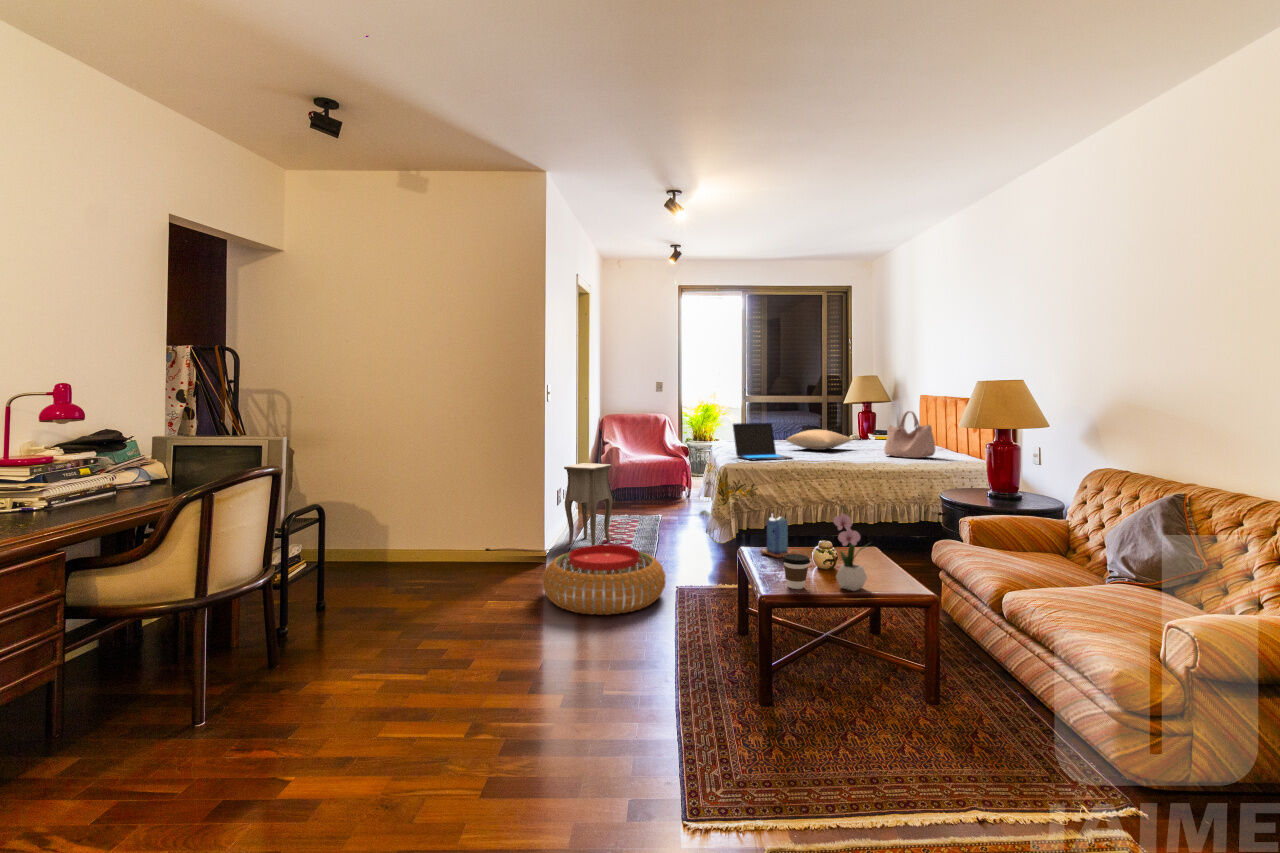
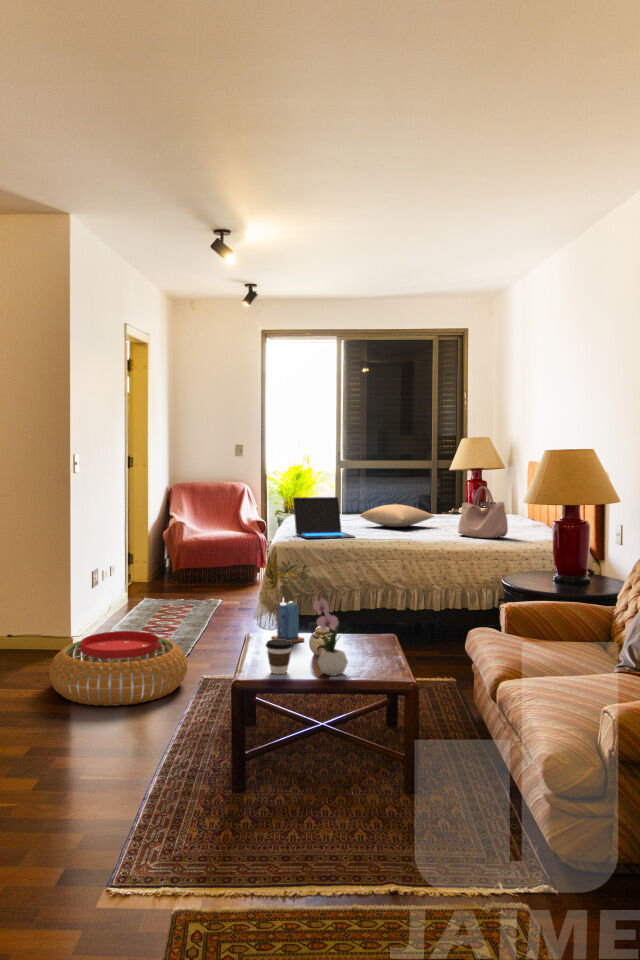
side table: present [564,463,613,545] -> none [100,540,159,635]

